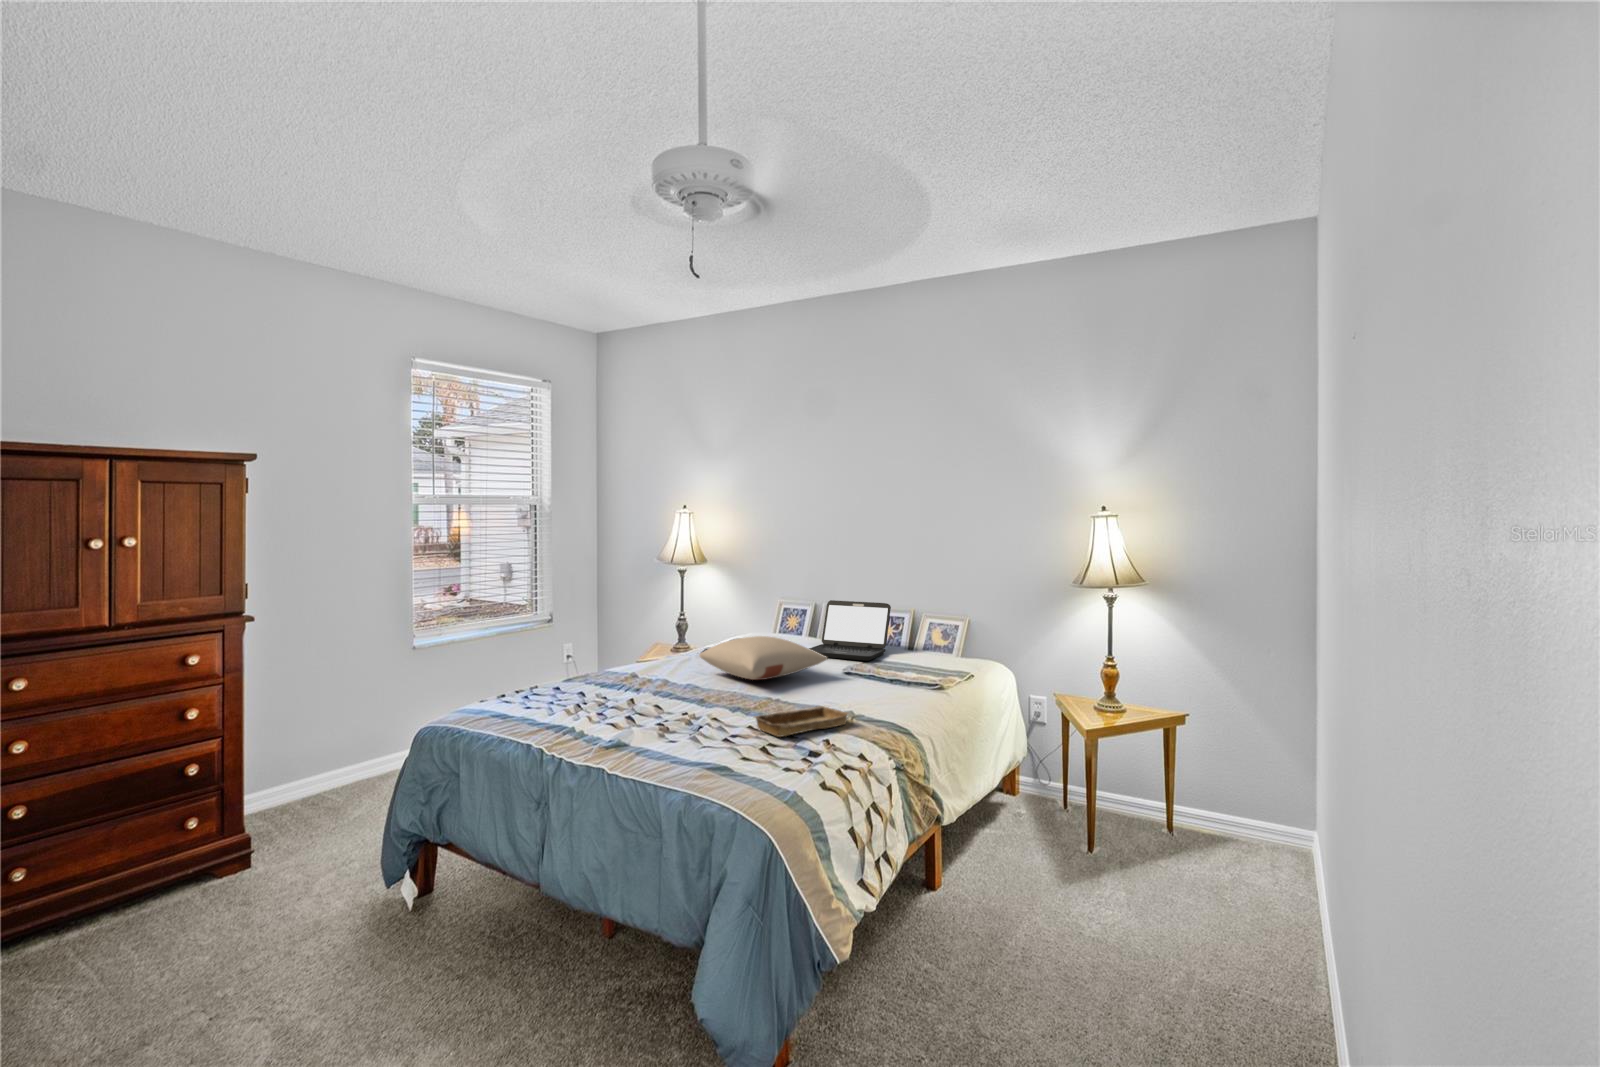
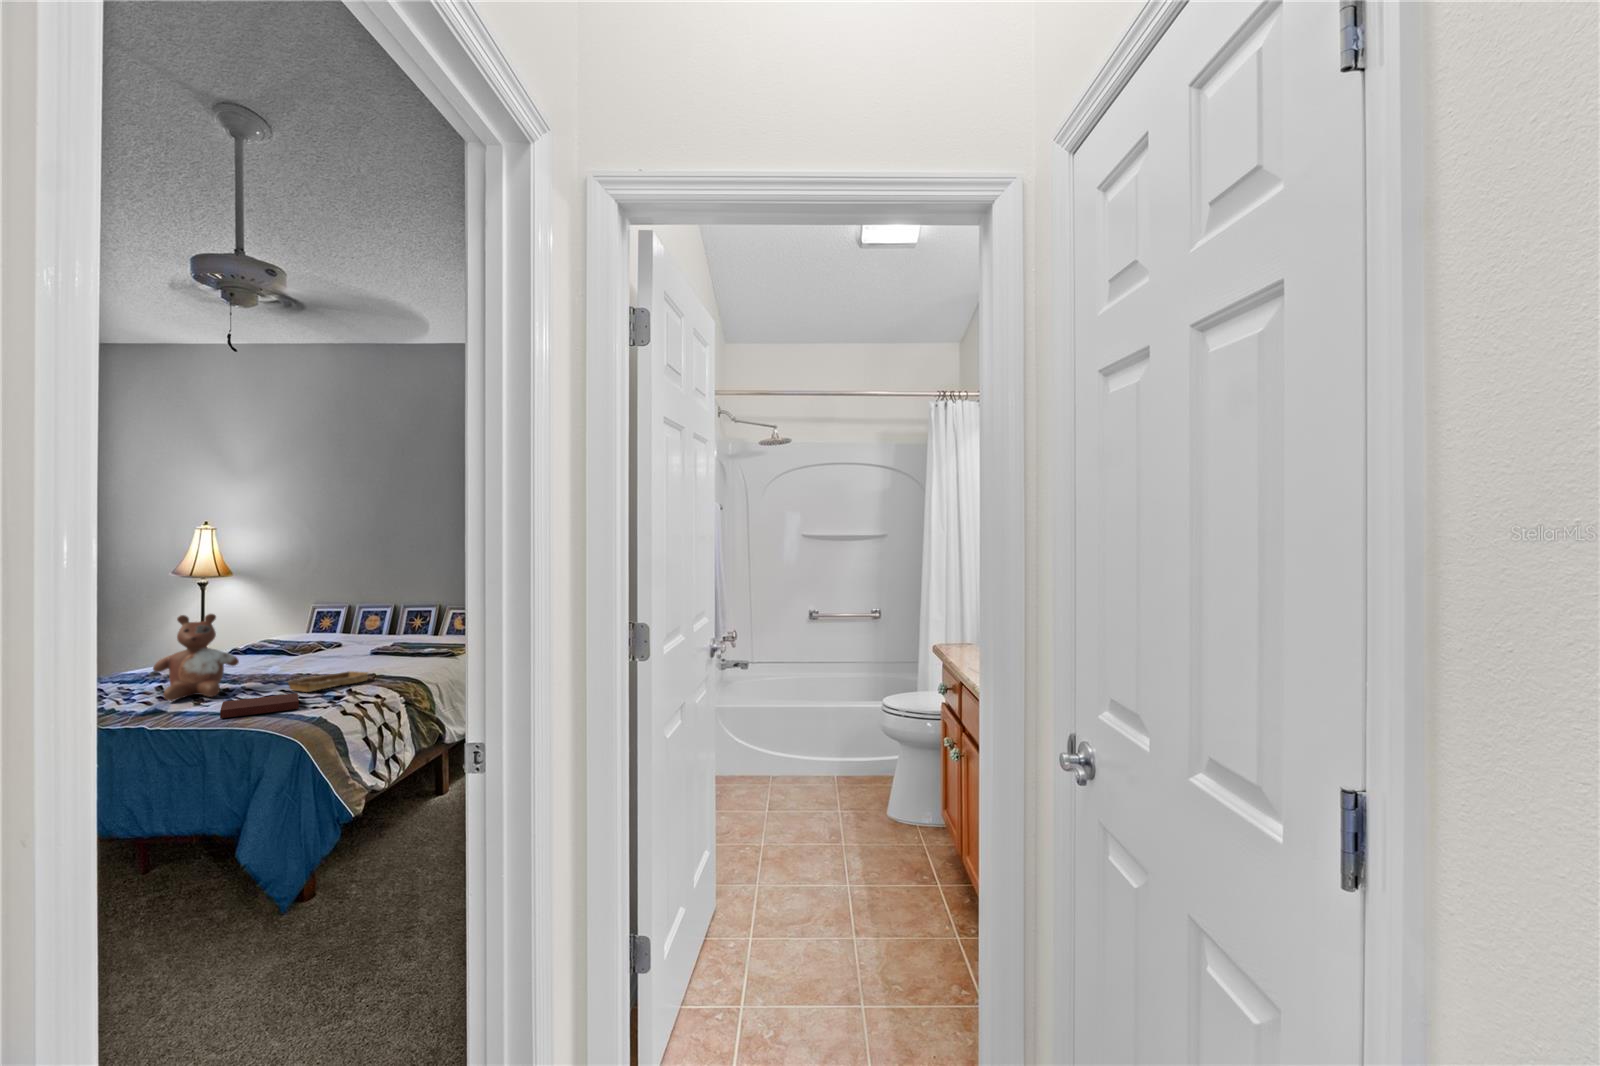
laptop: present [809,600,891,661] -> none [336,600,417,645]
stuffed bear: none [622,619,705,728] -> present [153,614,239,701]
pillow: present [699,636,828,680] -> none [229,629,356,663]
notebook: none [681,741,769,773] -> present [220,693,299,718]

